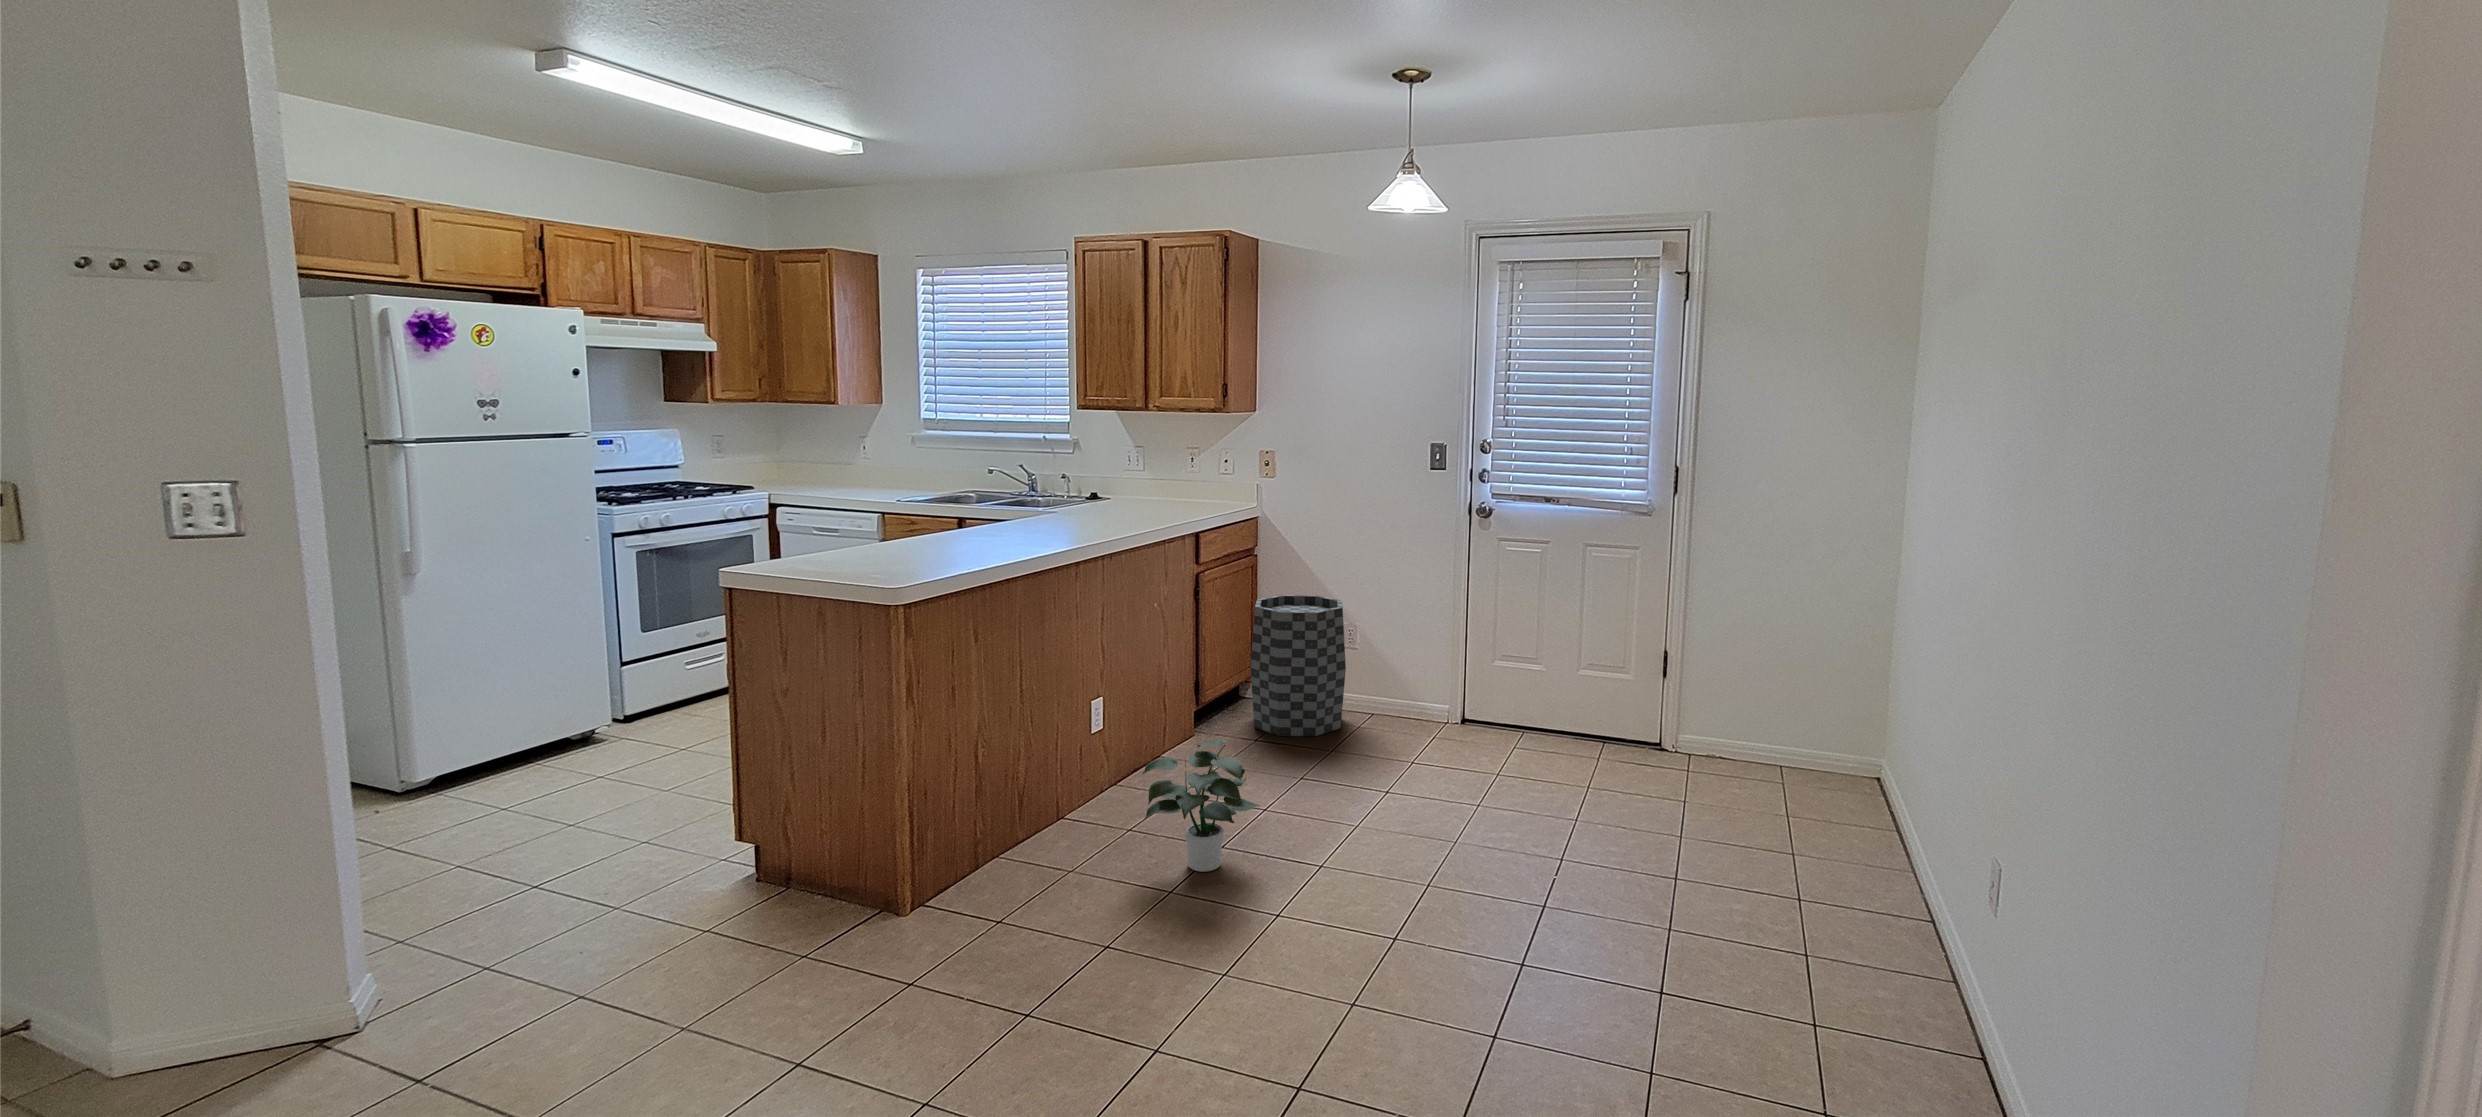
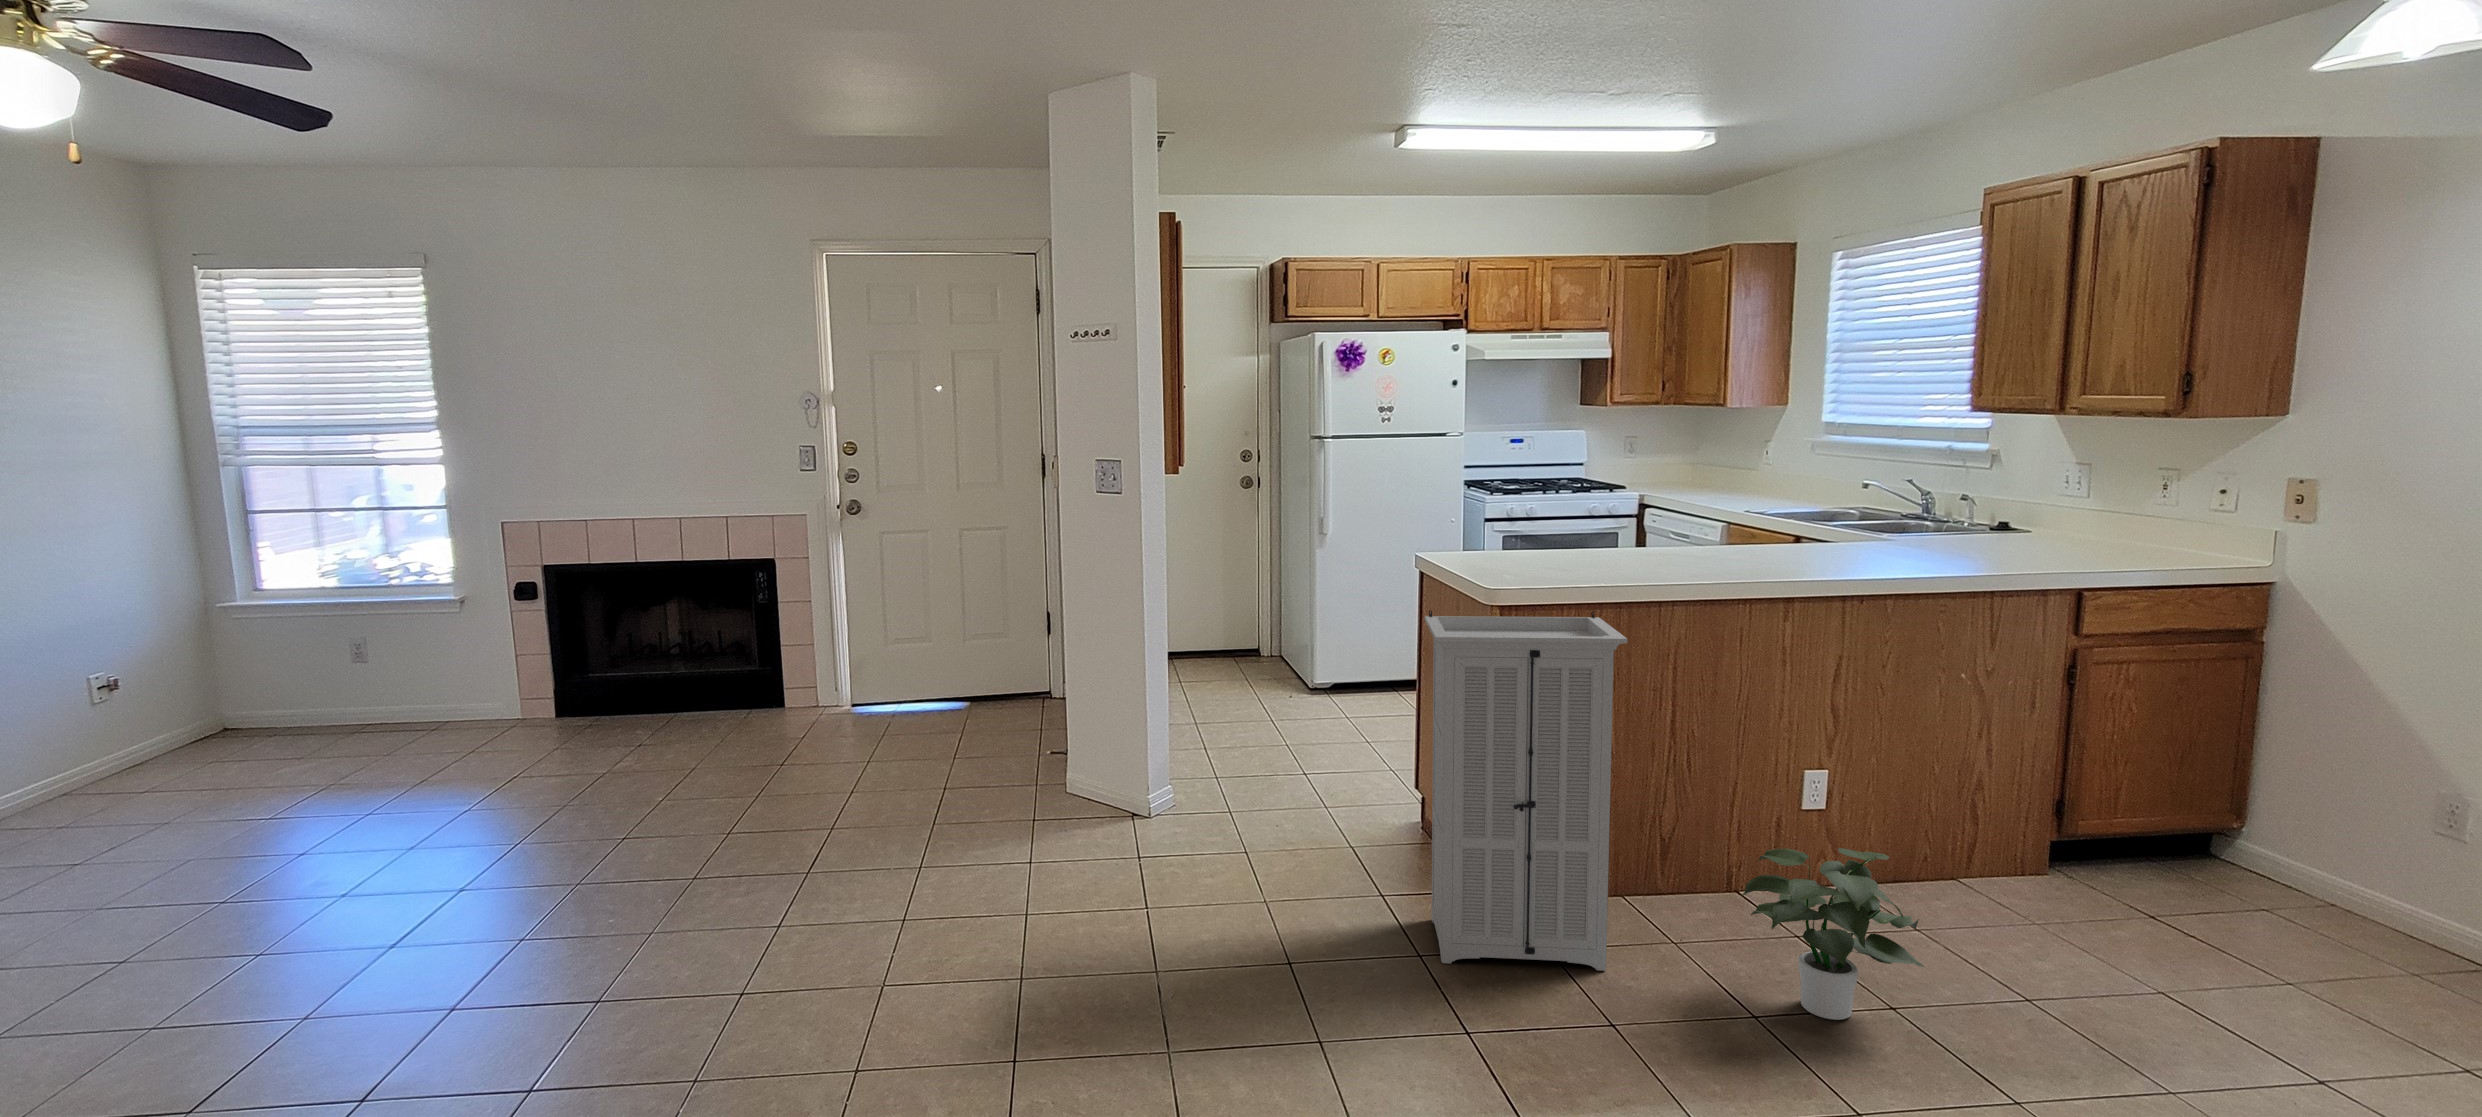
trash can: present [1251,595,1346,736] -> none [2166,705,2407,962]
storage cabinet: none [864,600,1073,978] -> present [1425,610,1627,971]

